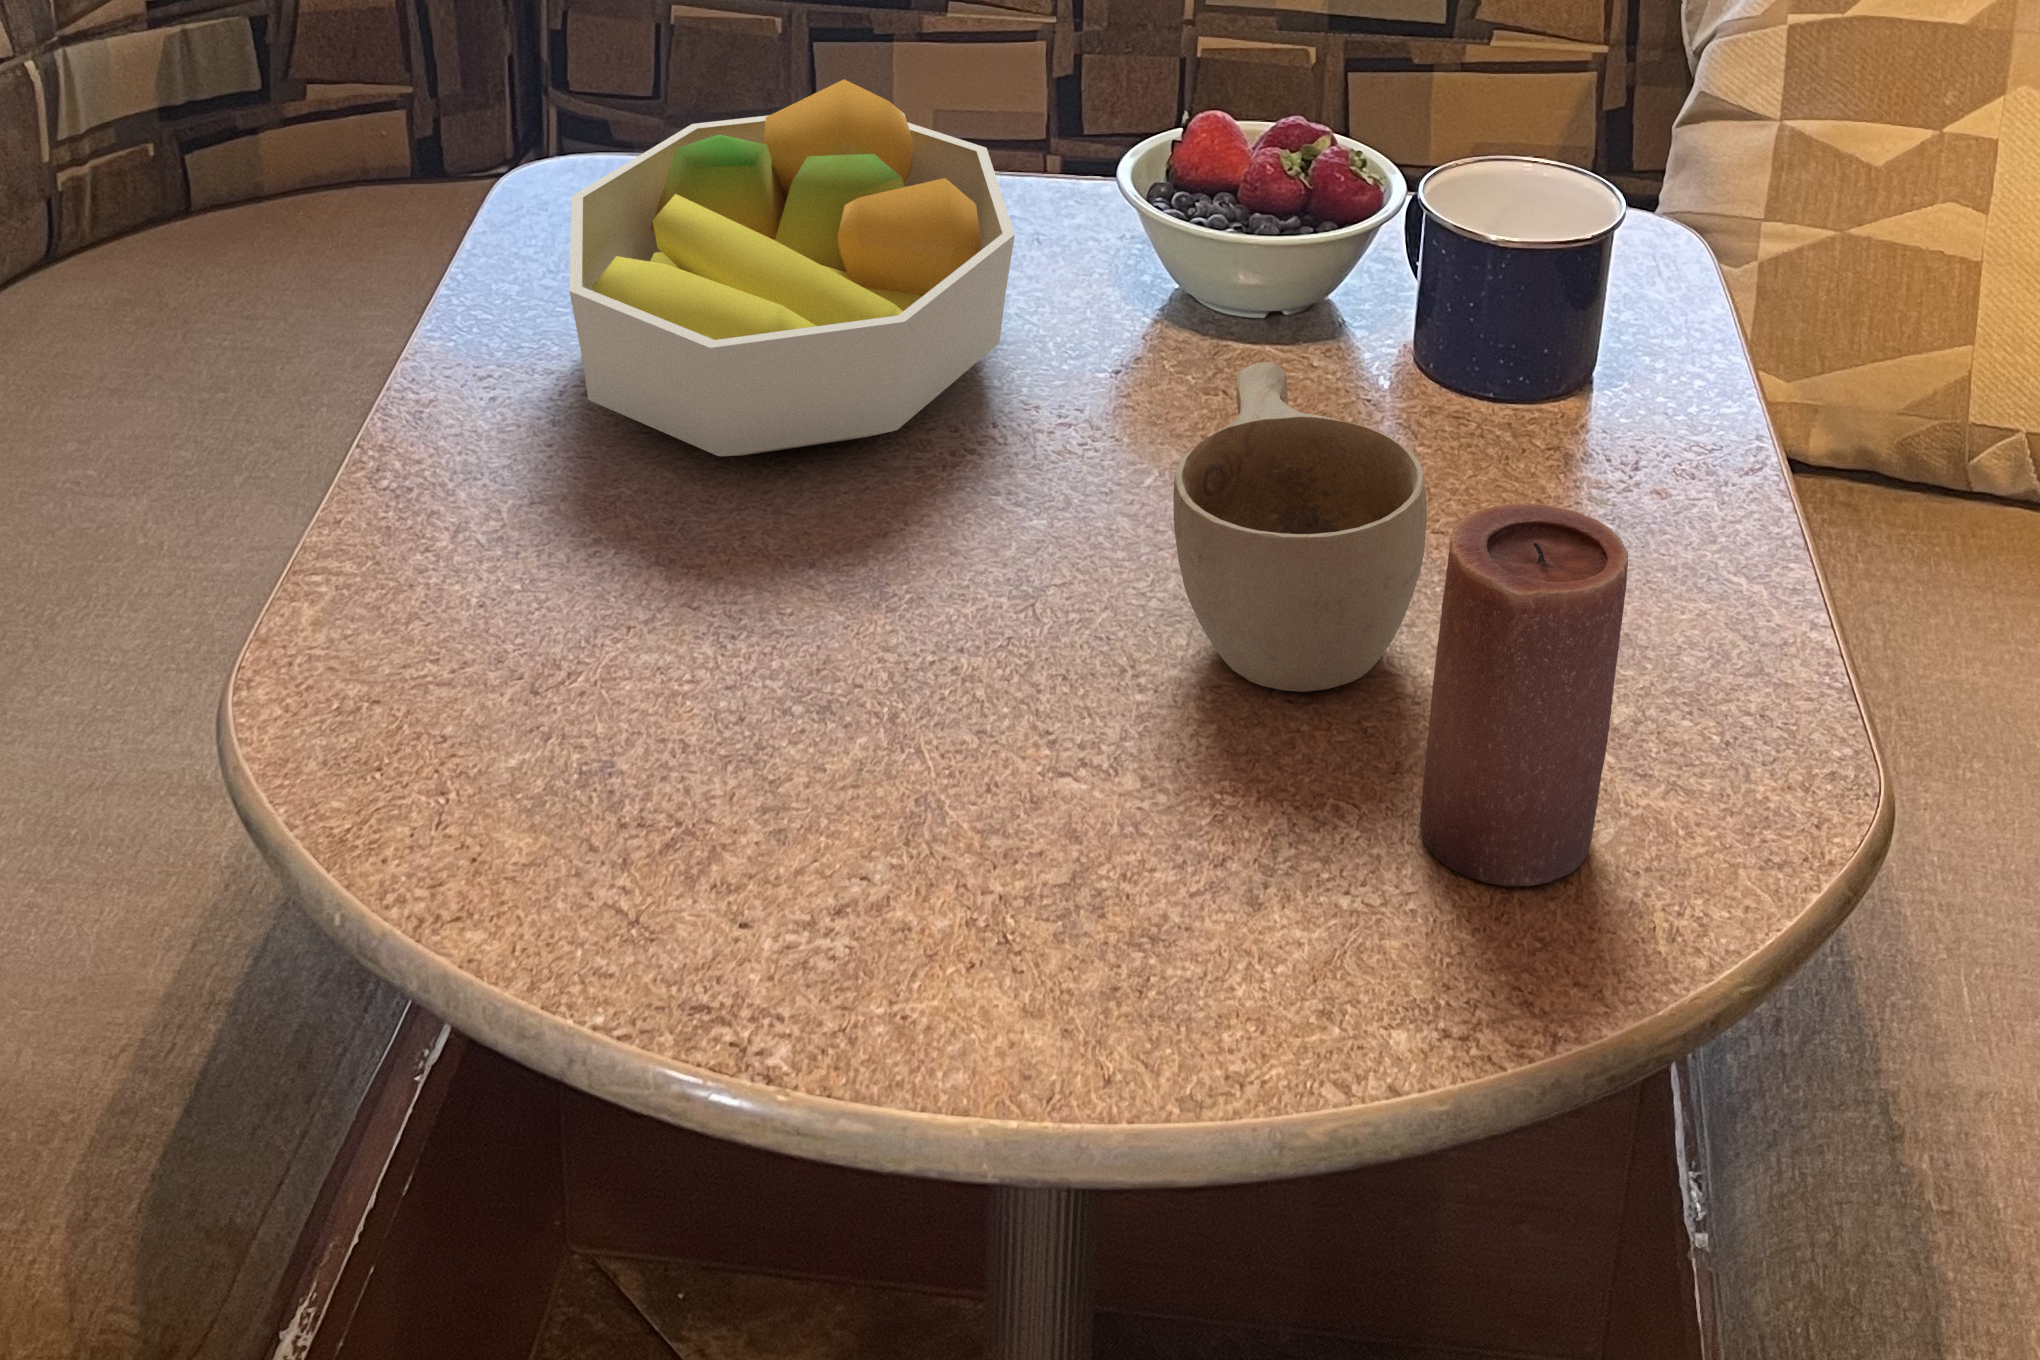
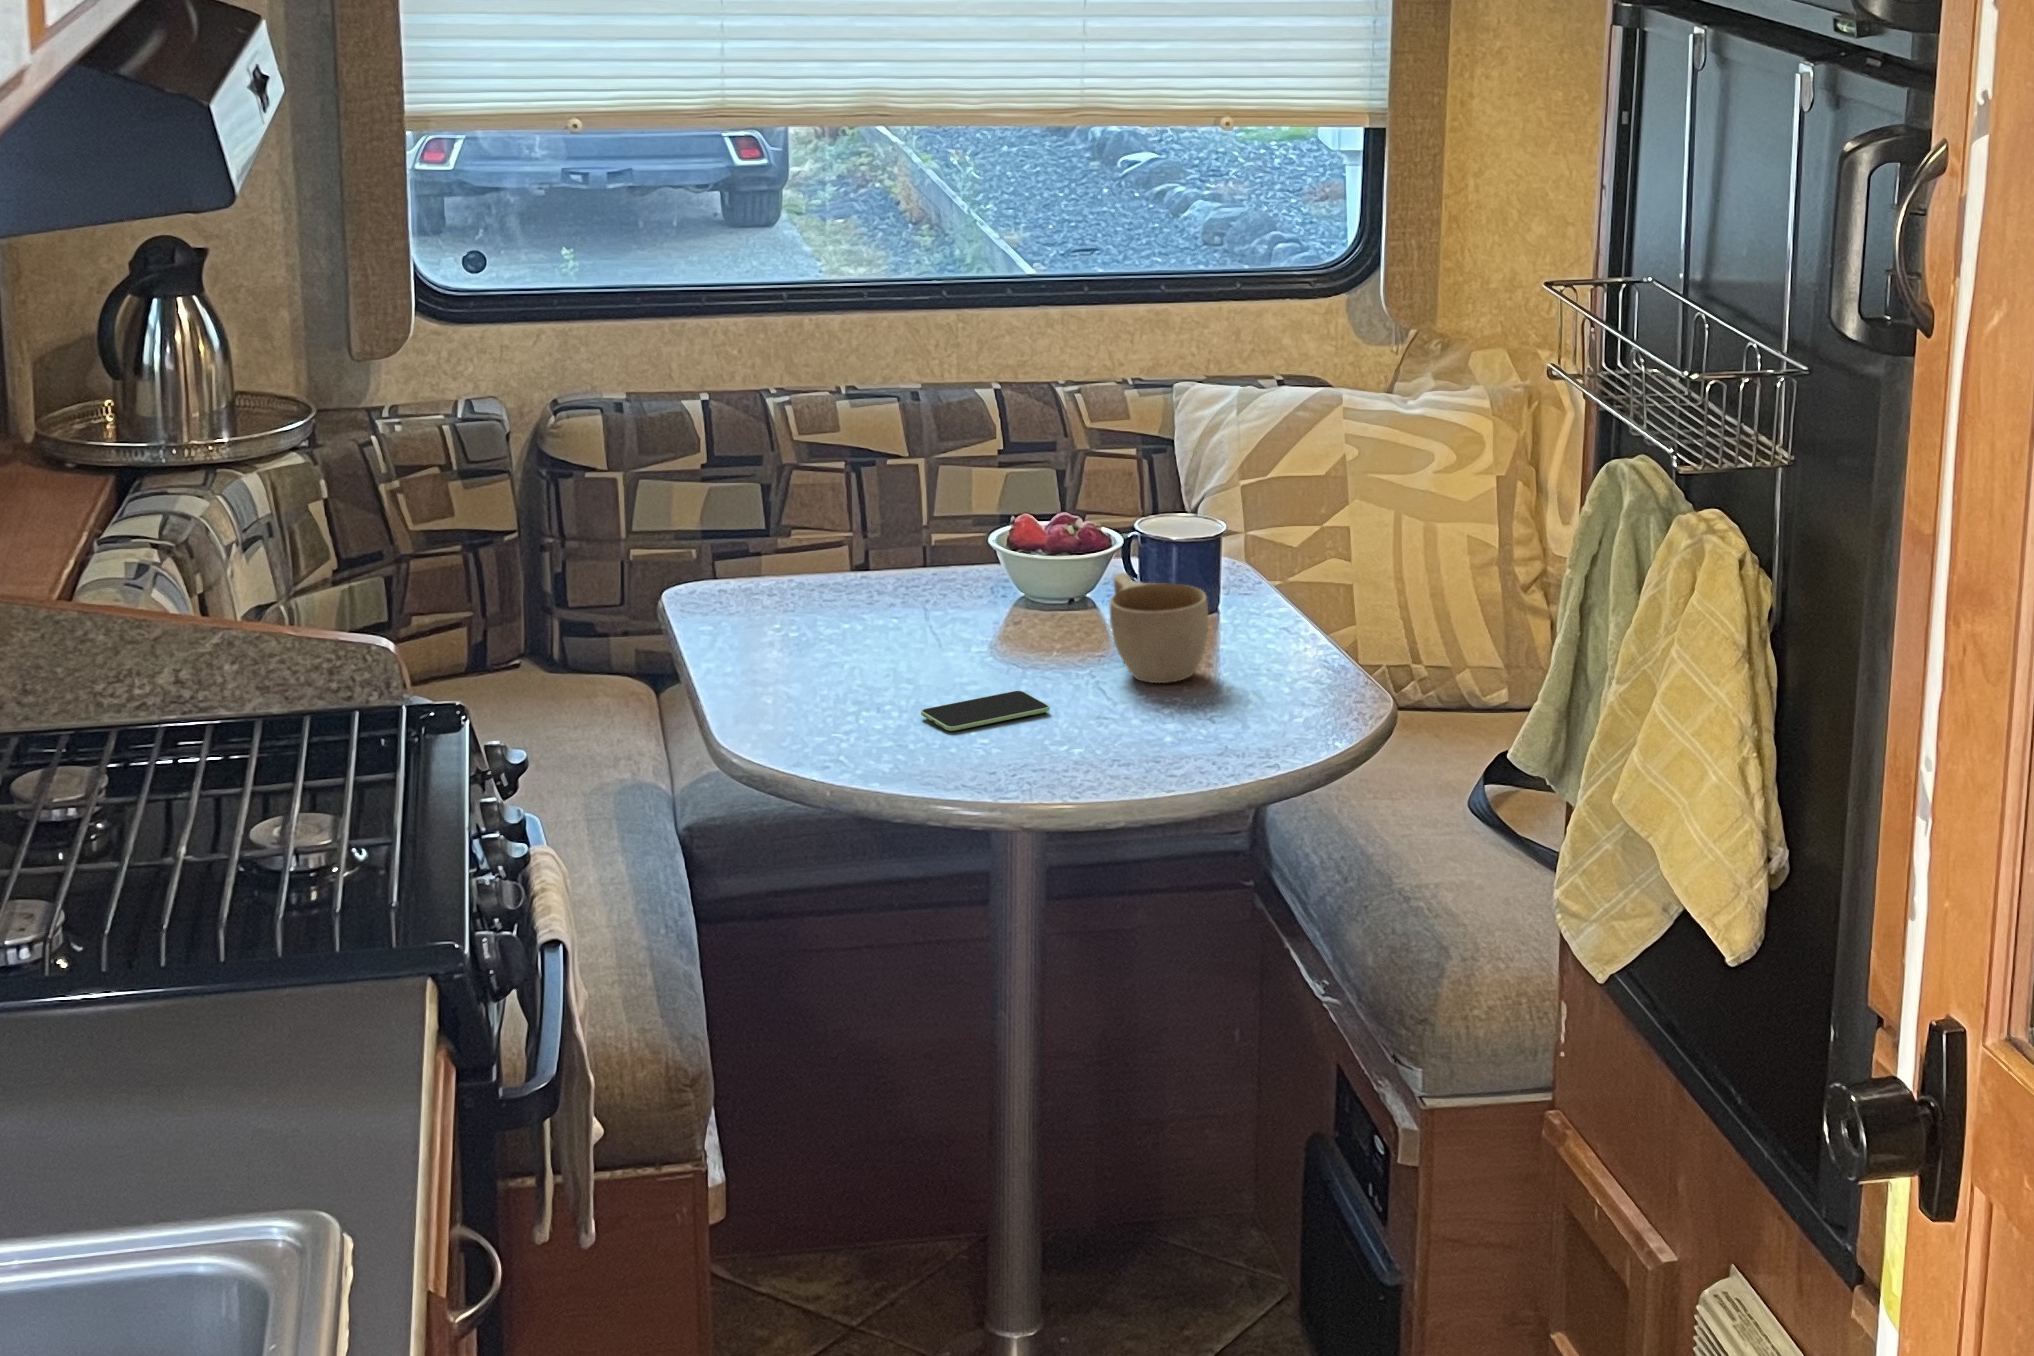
fruit bowl: present [569,79,1015,456] -> none [785,502,988,650]
candle: present [1420,504,1628,886] -> none [1235,574,1302,714]
smartphone: none [608,674,933,808] -> present [921,691,1050,731]

